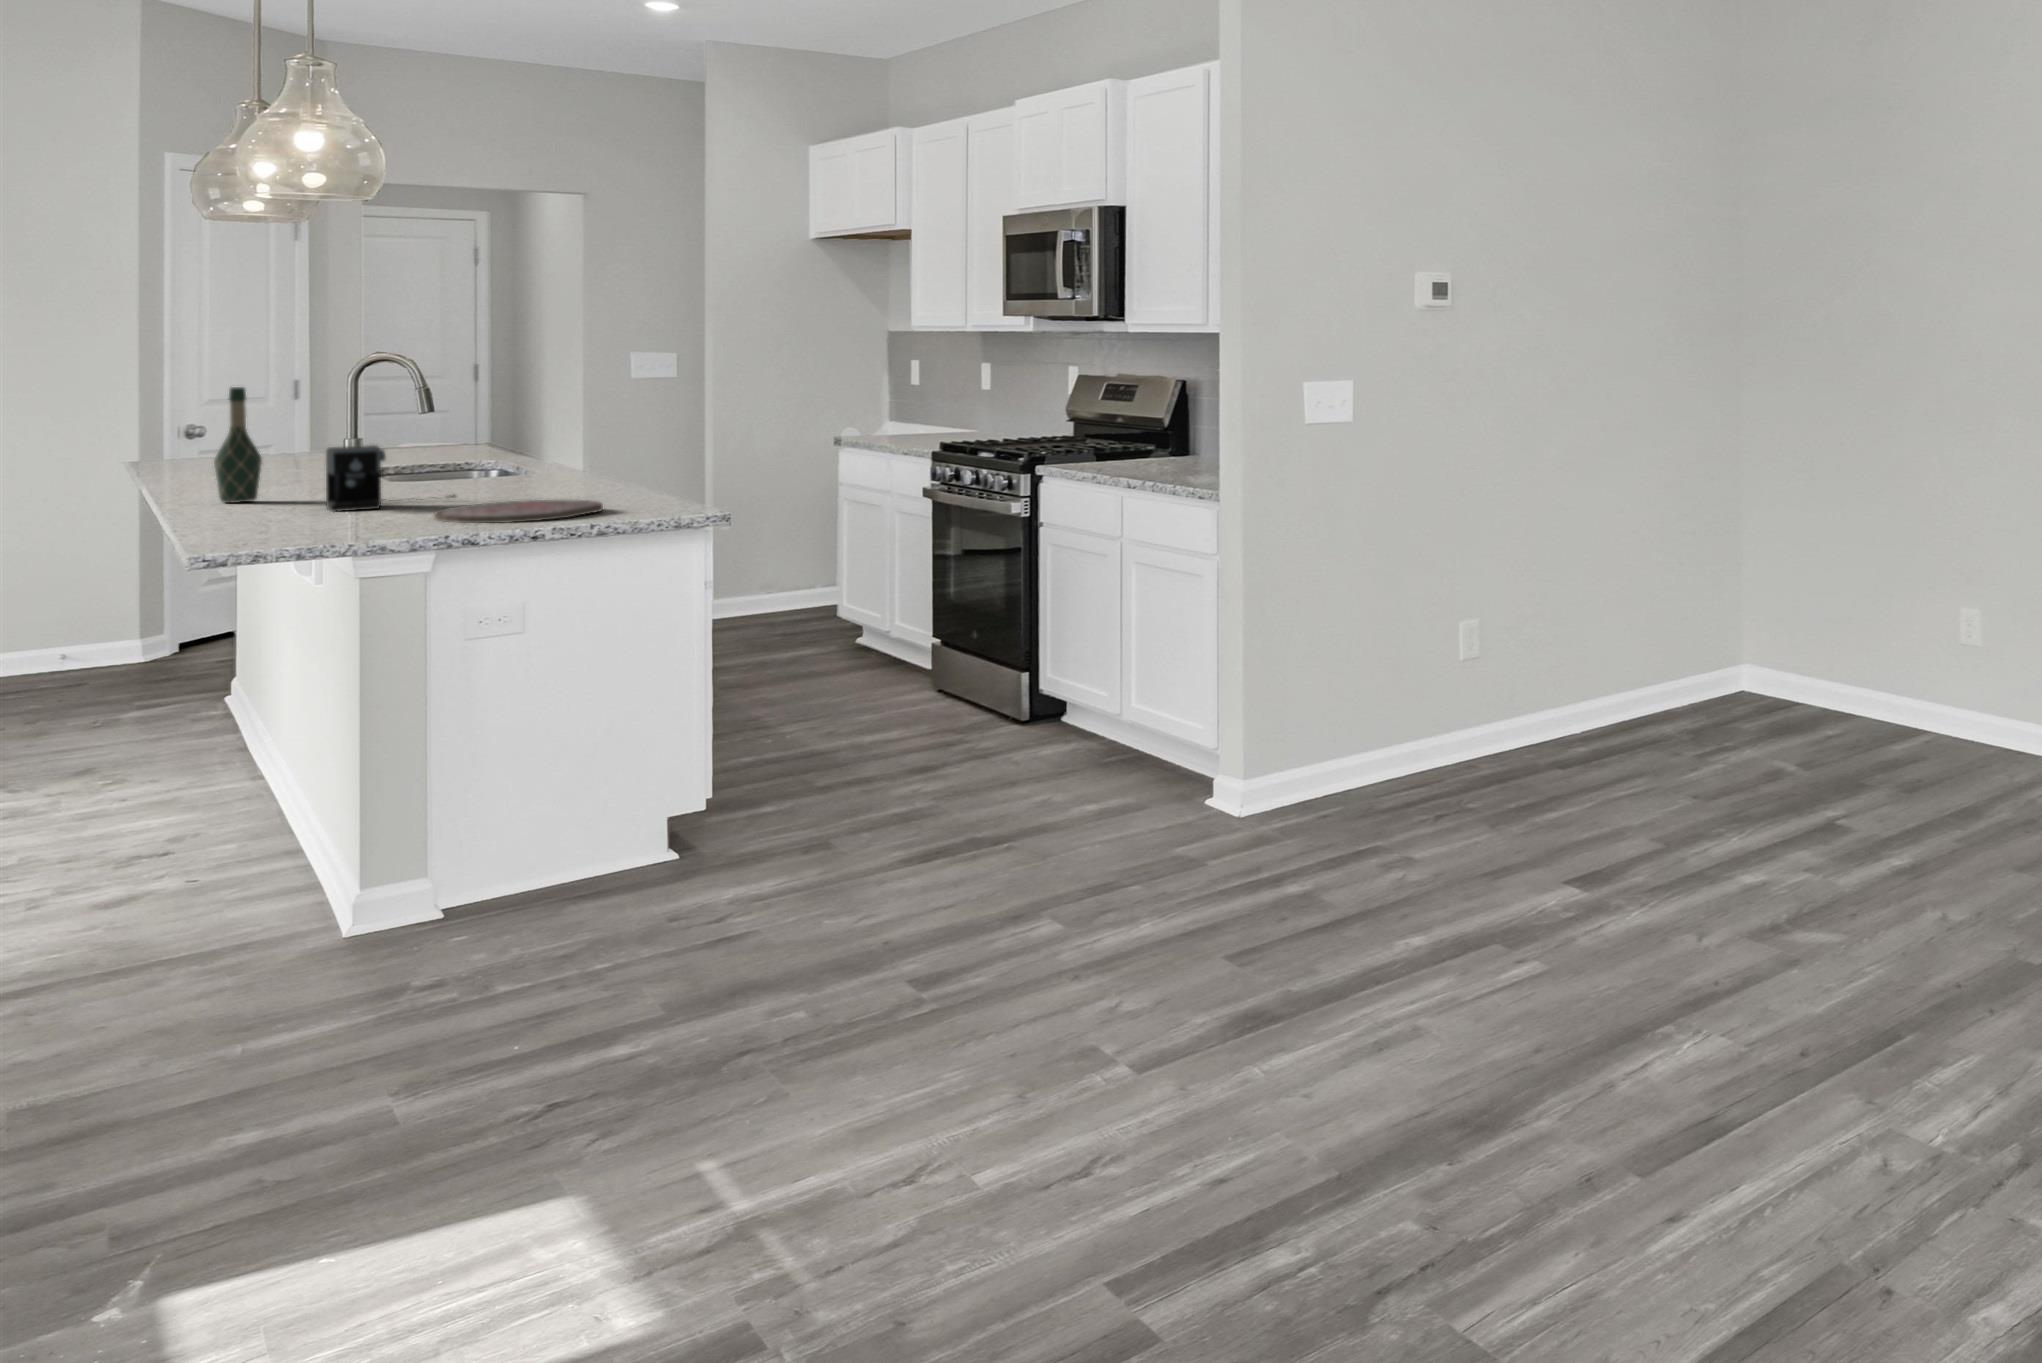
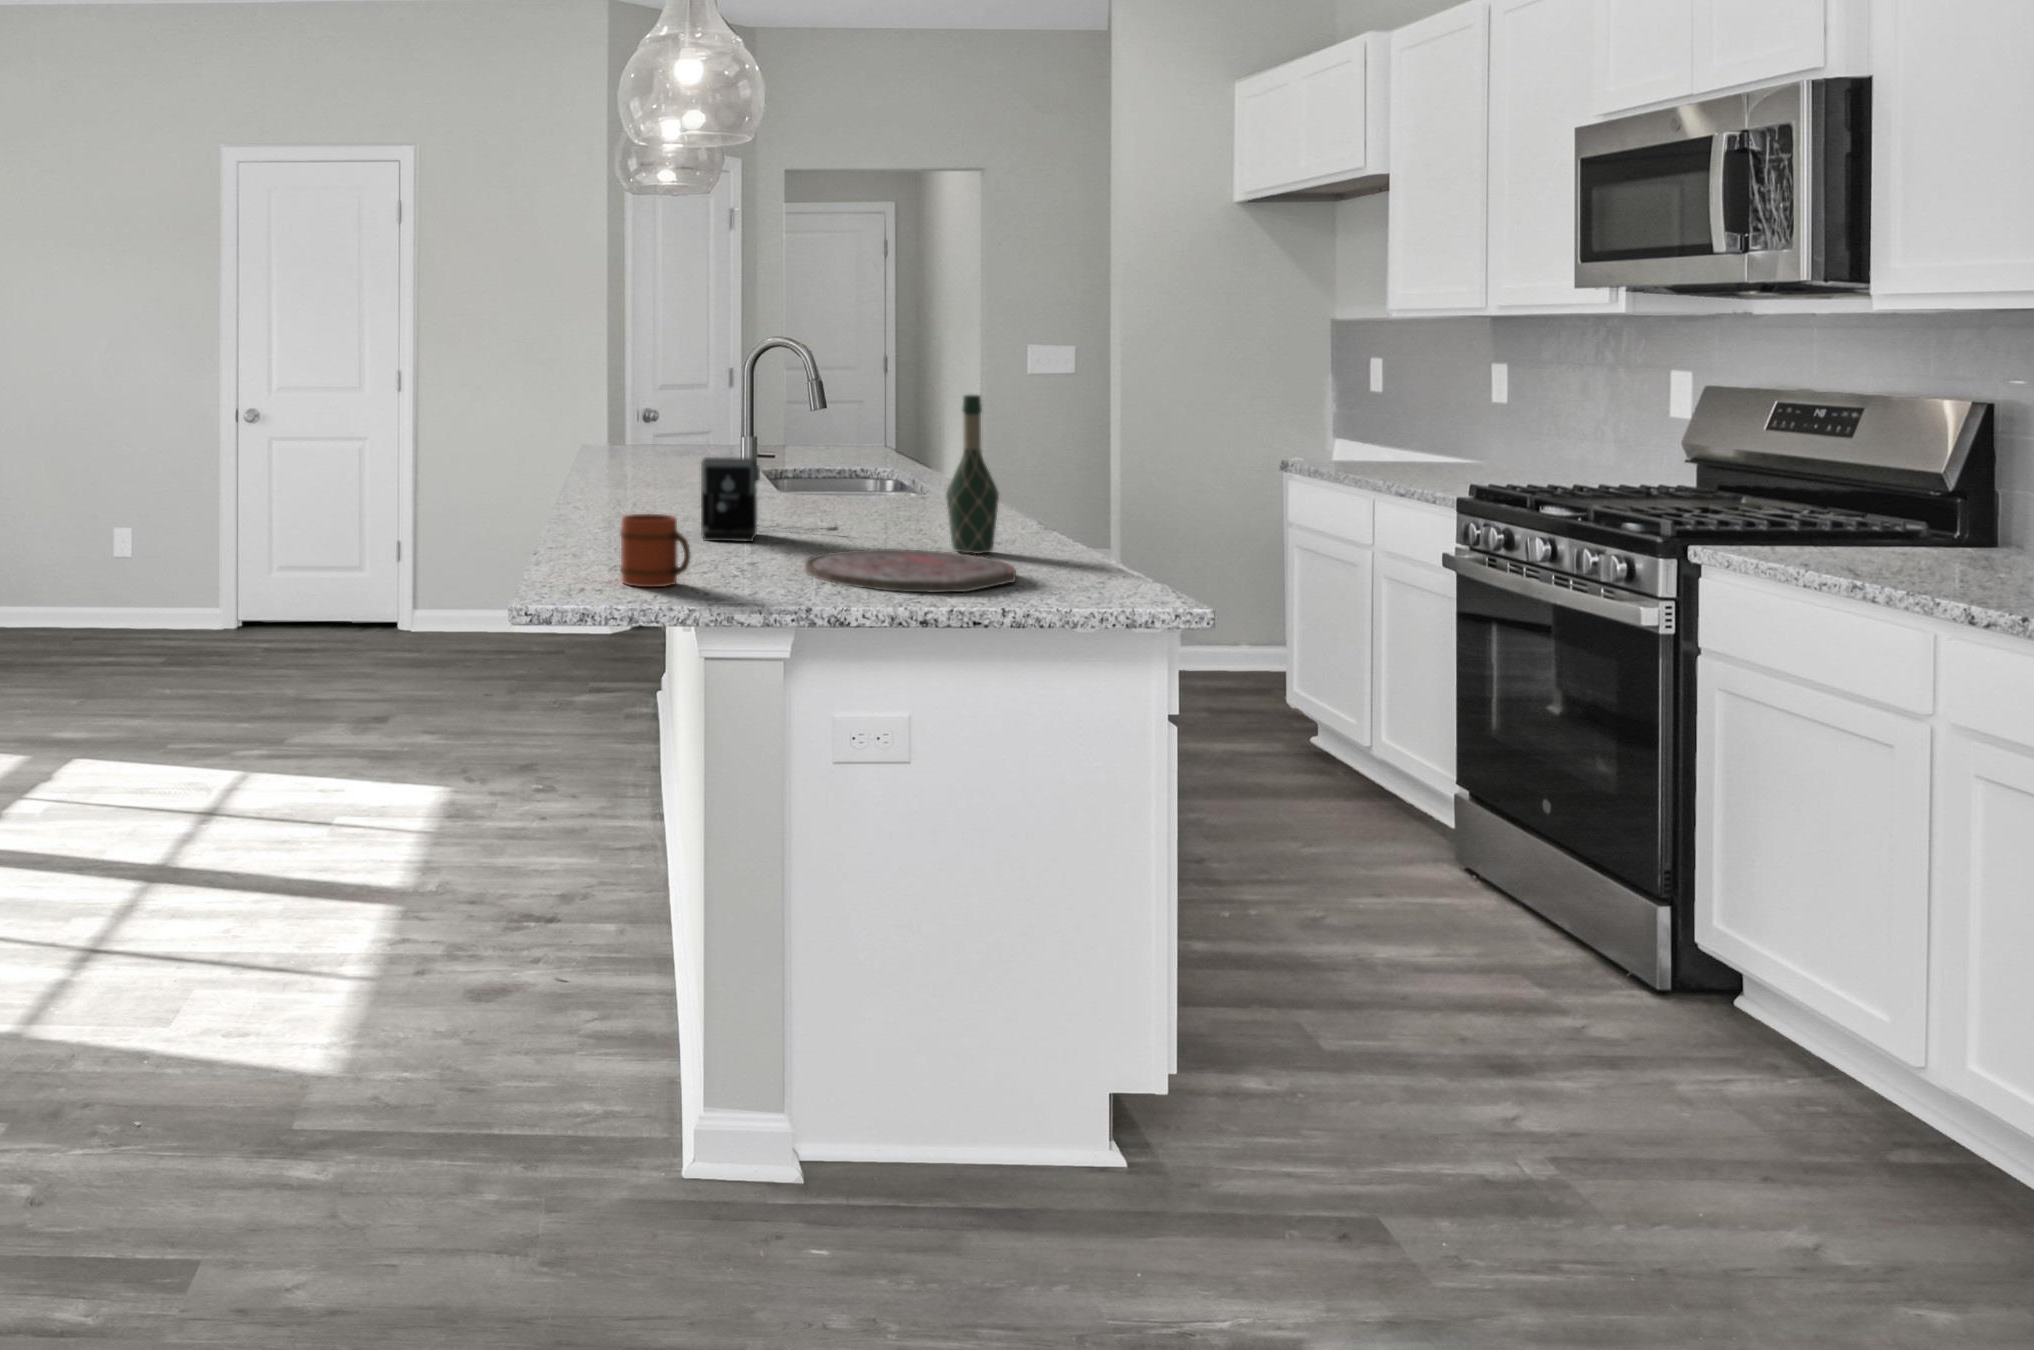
wine bottle: present [214,387,262,503] -> present [946,395,999,555]
mug: none [273,483,340,536] -> present [620,514,690,587]

